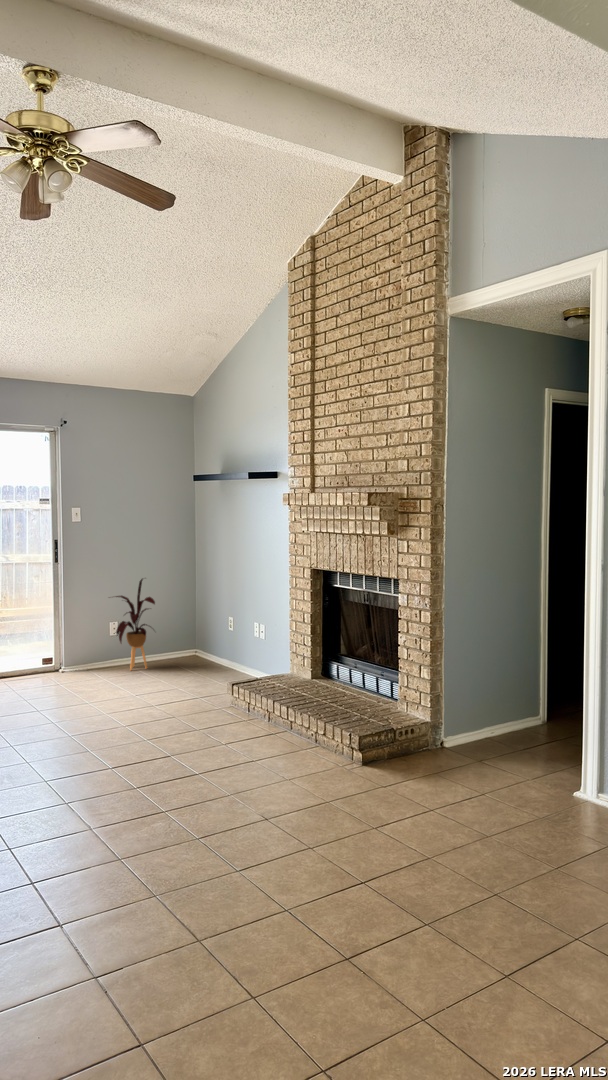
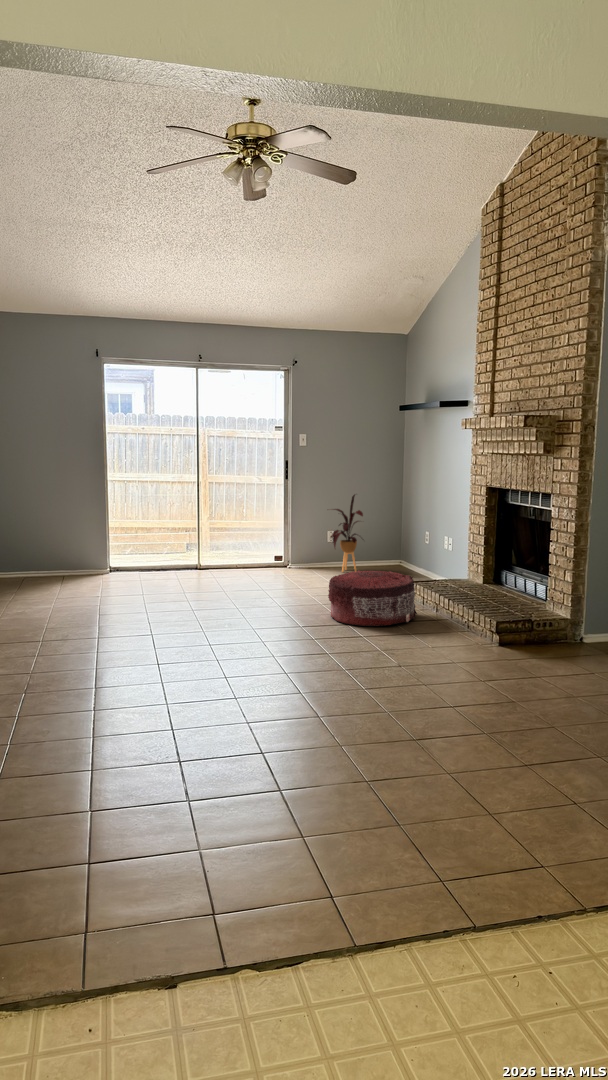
pouf: none [139,676,248,753] -> present [328,570,417,626]

